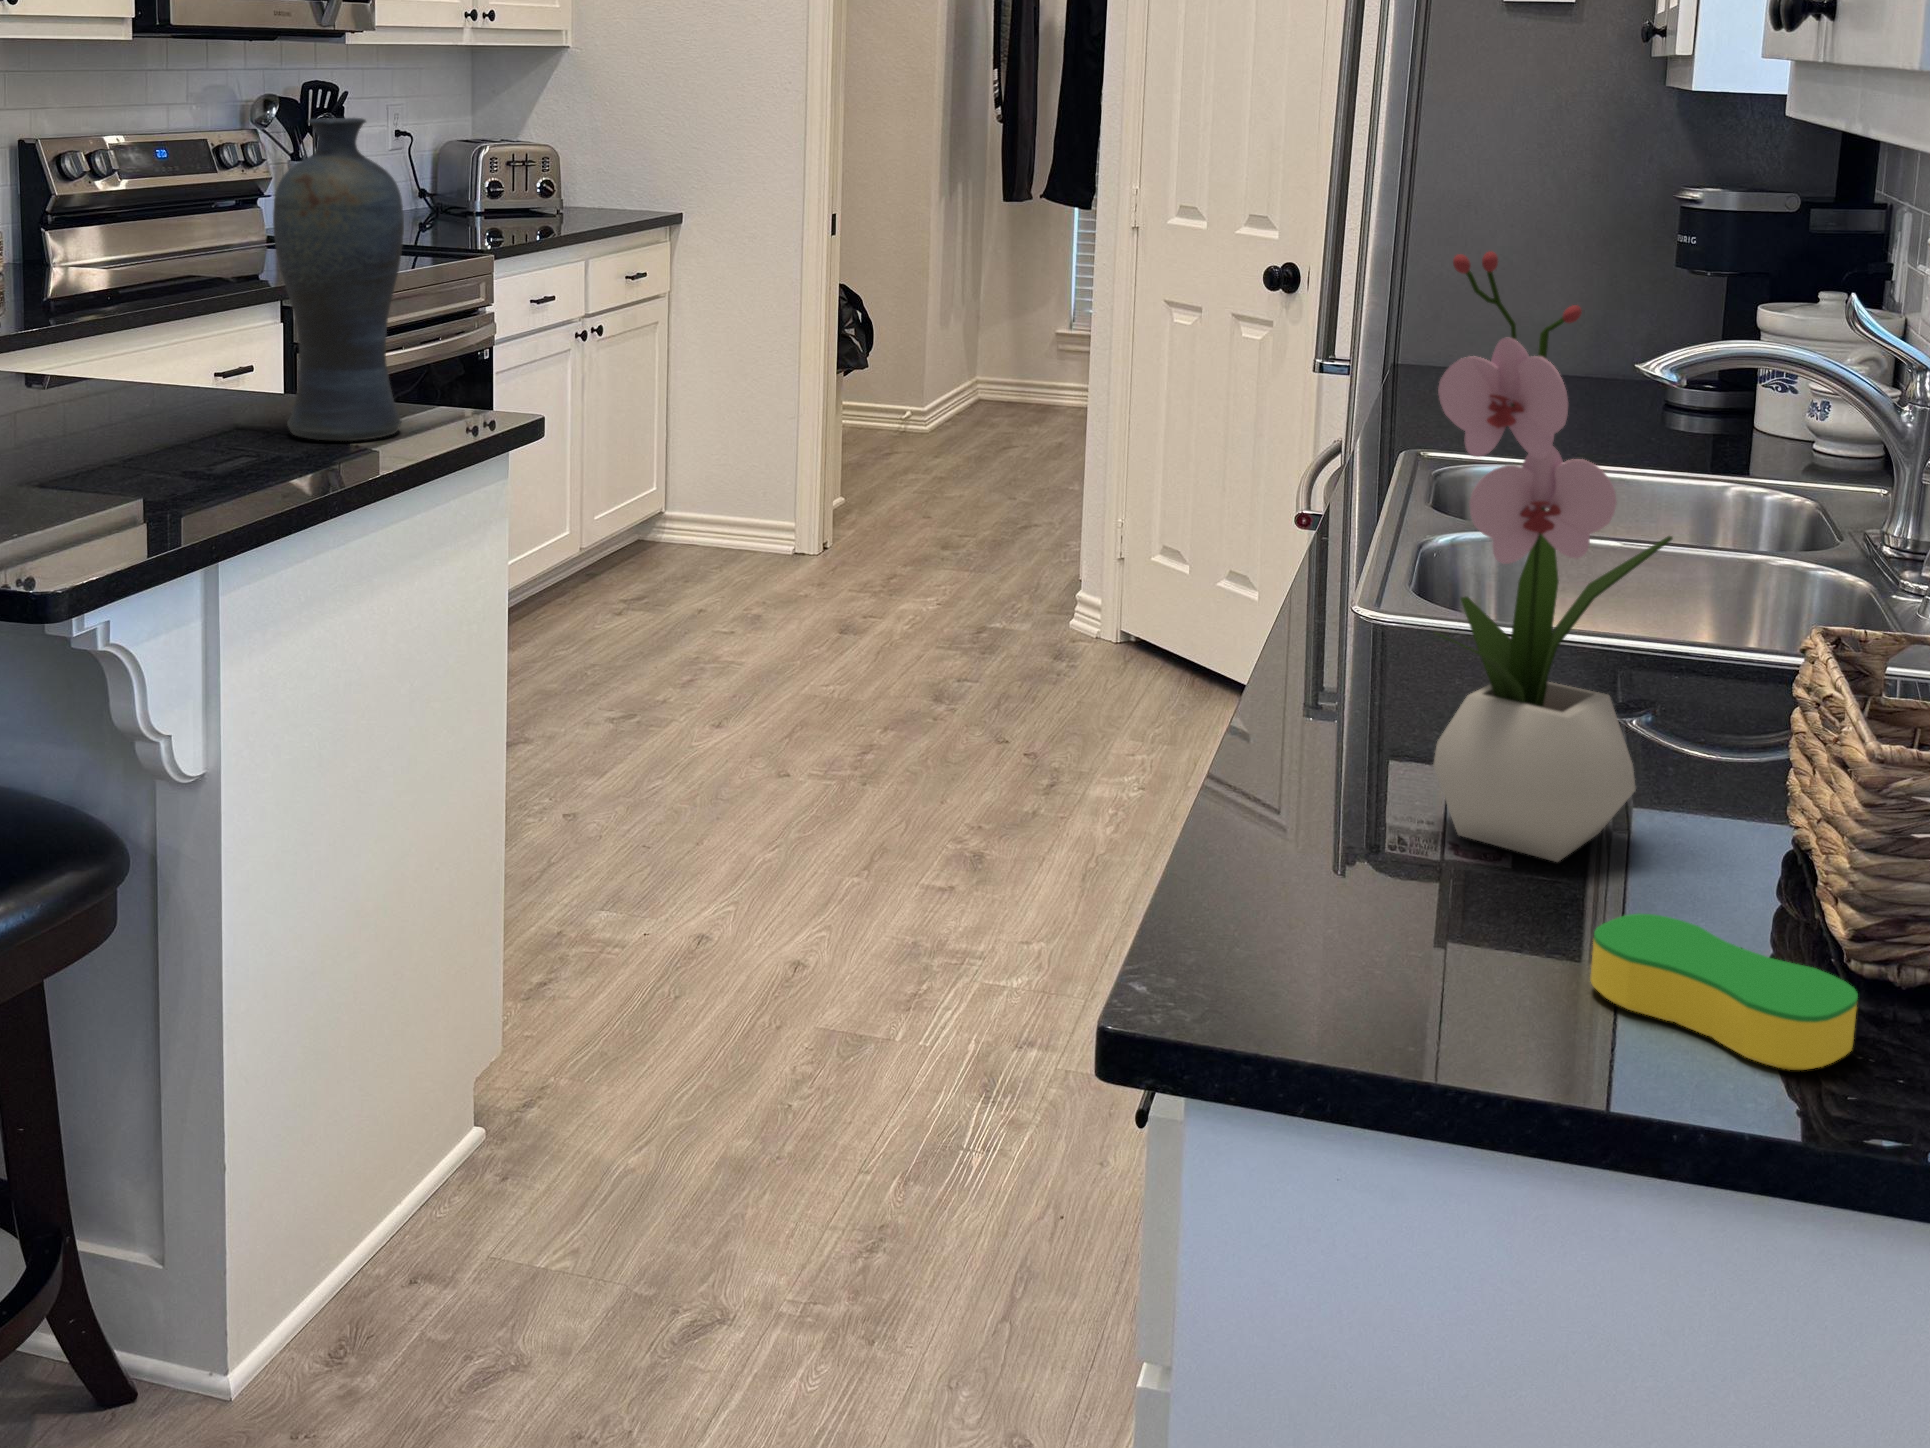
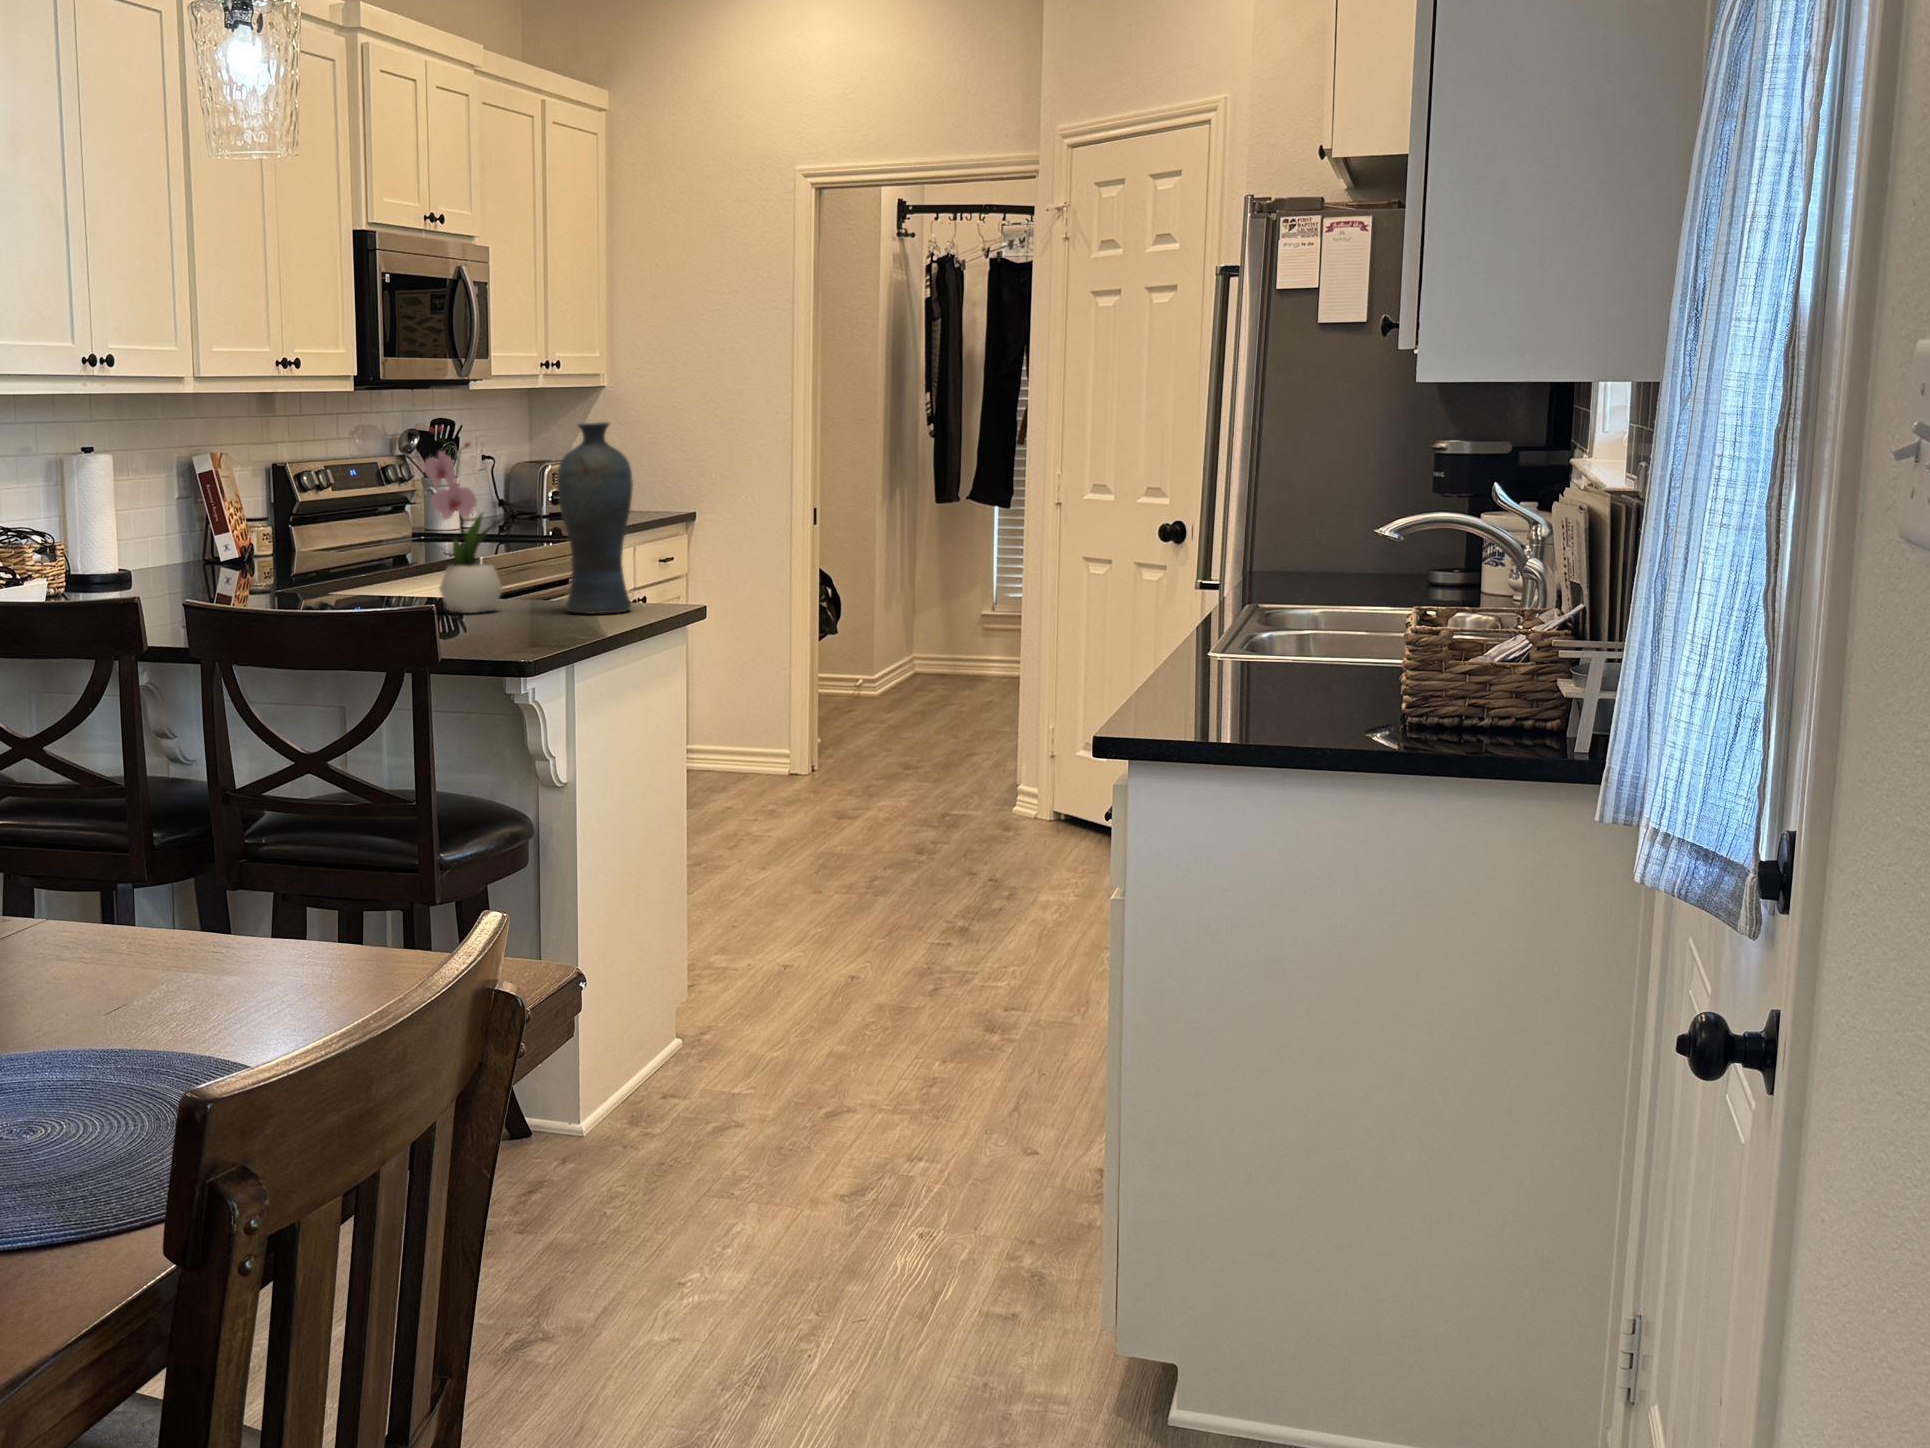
flower arrangement: present [1433,251,1673,862] -> present [424,427,503,613]
sponge: present [1590,914,1858,1070] -> none [1300,708,1405,746]

